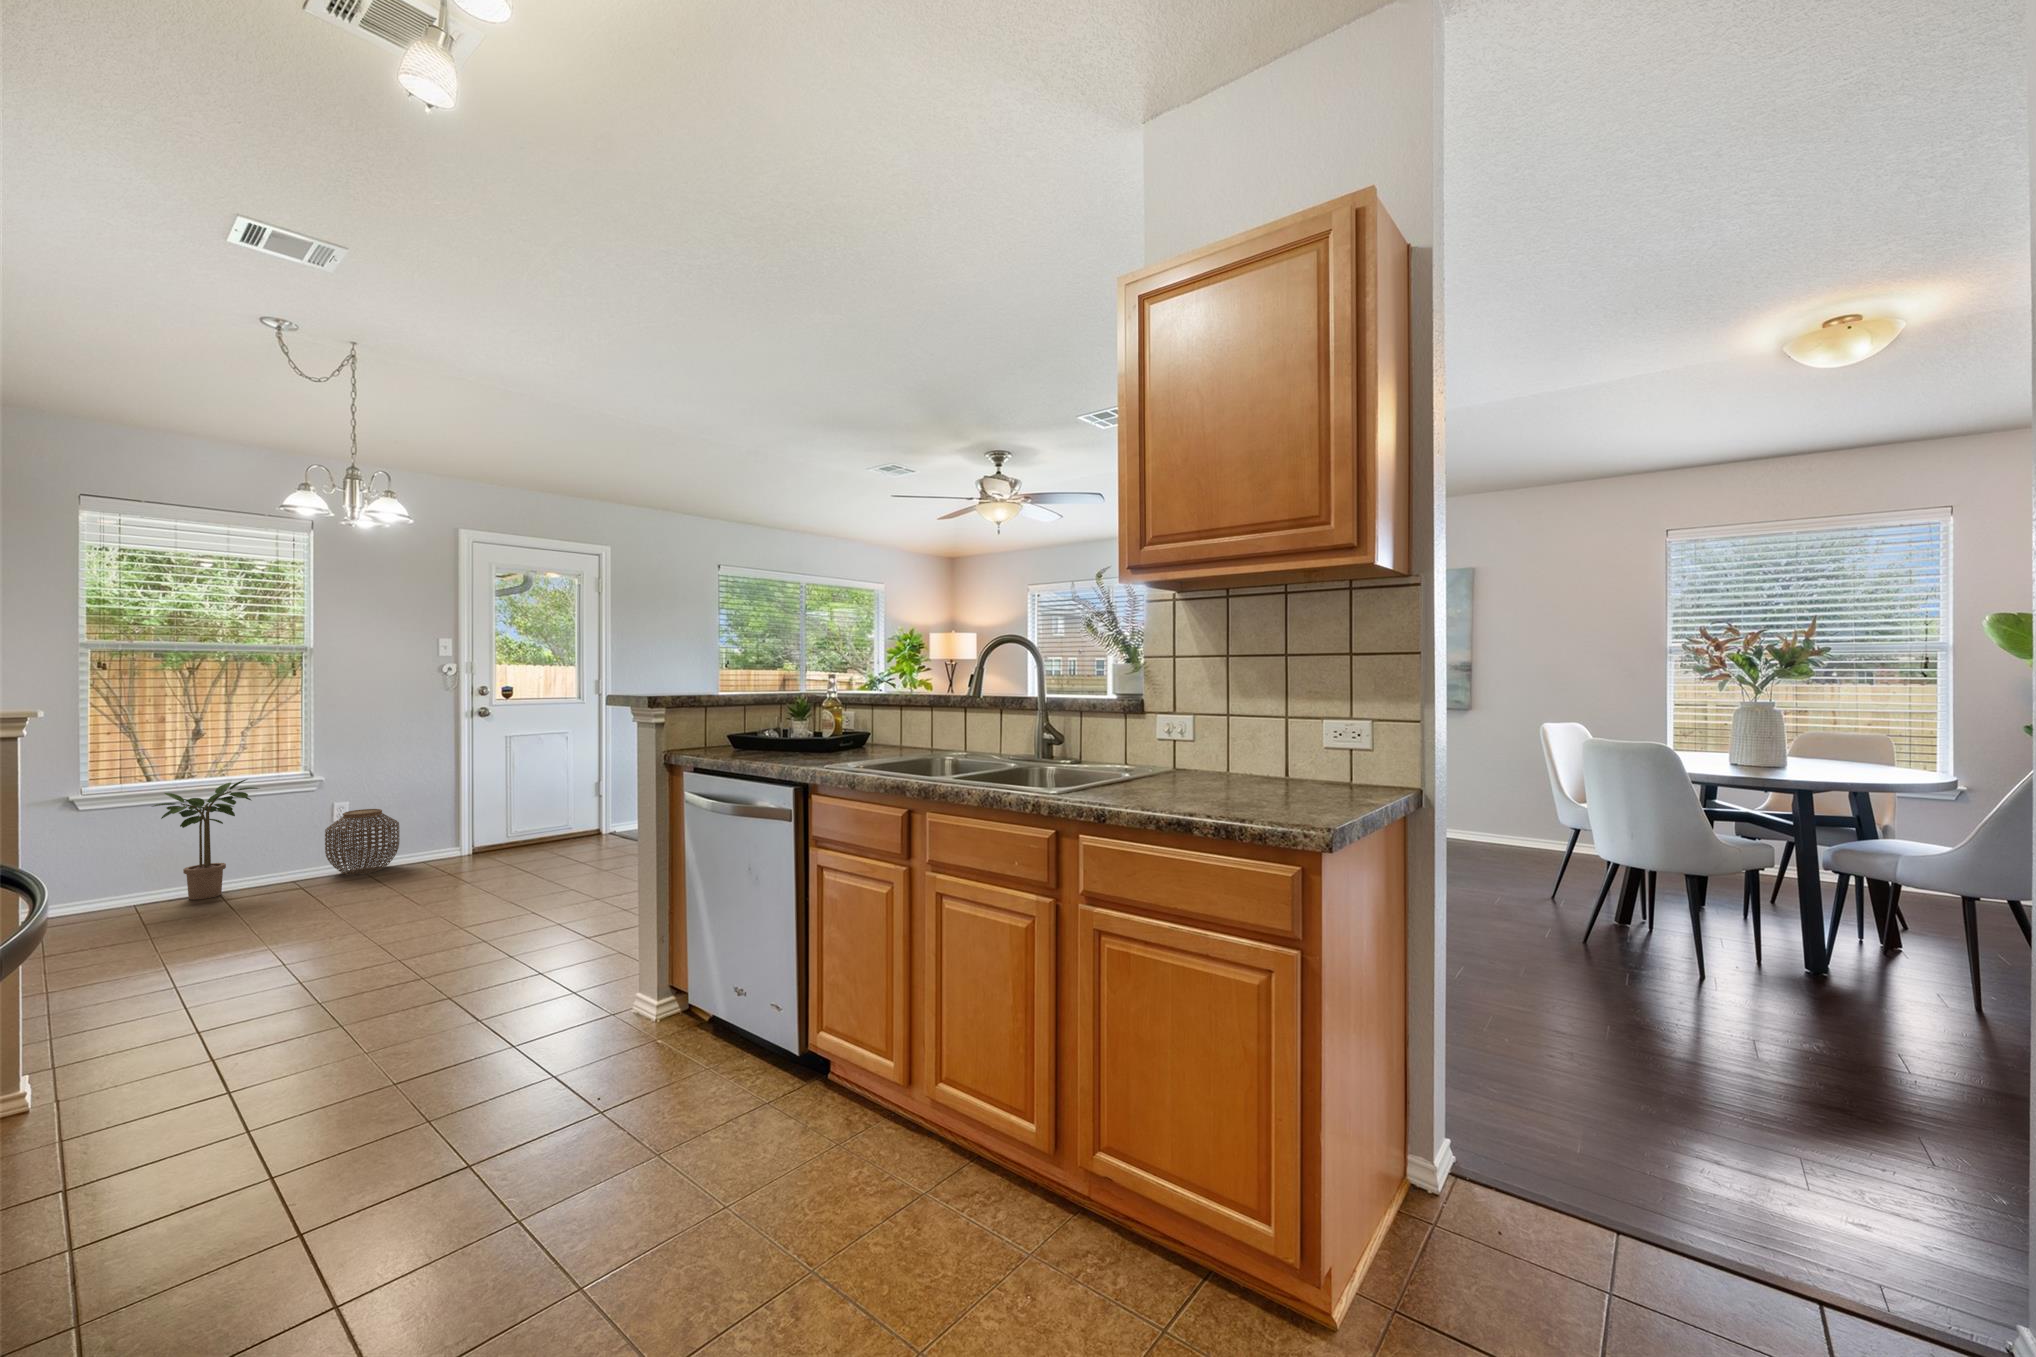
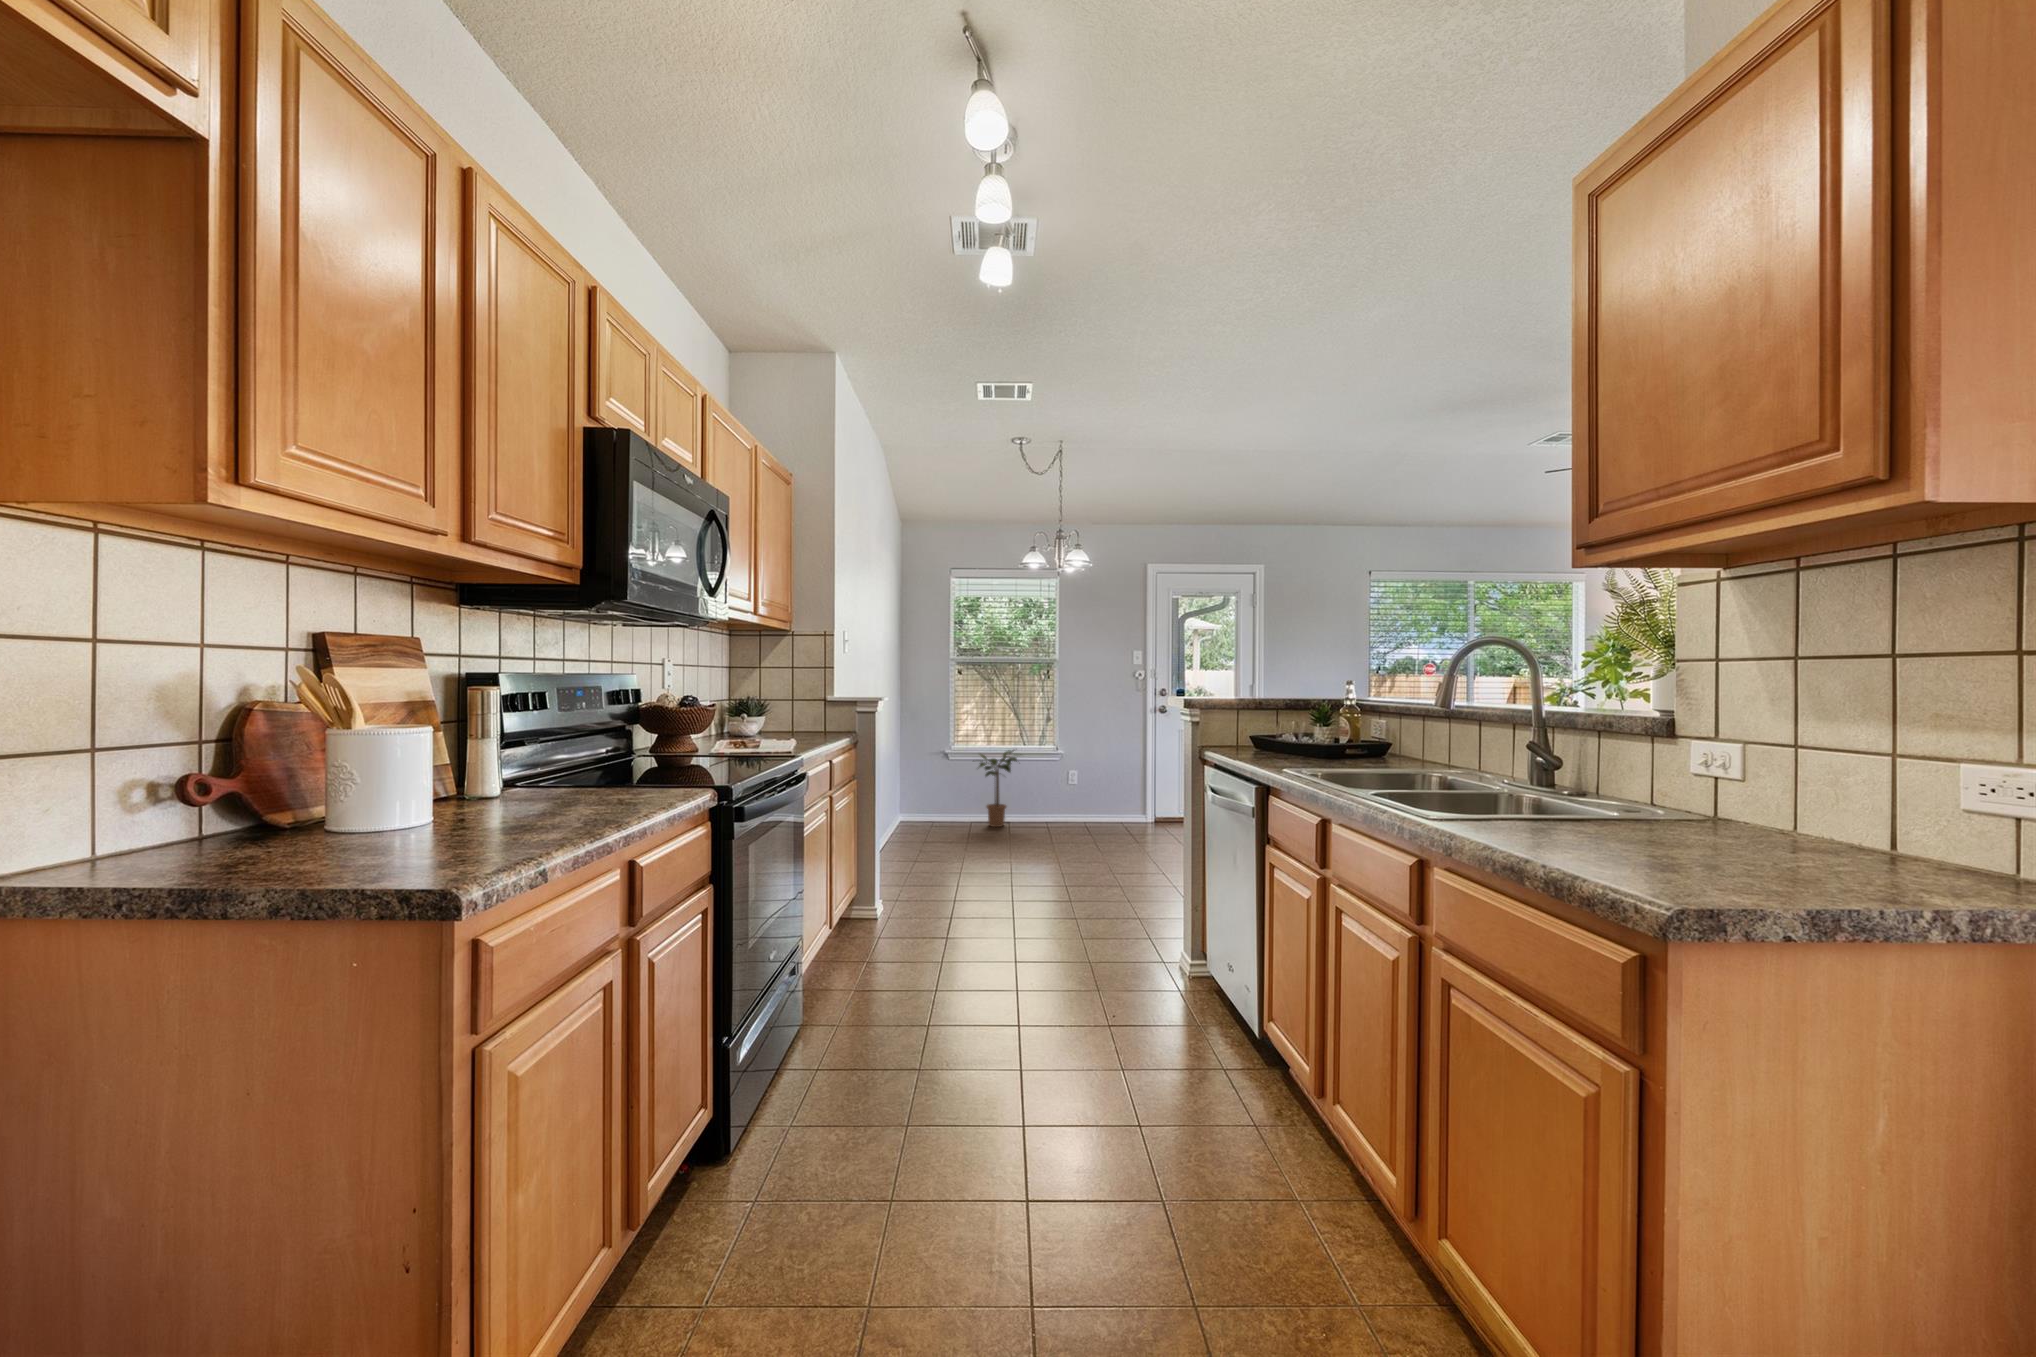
woven basket: present [325,809,400,875] -> none [1059,778,1103,827]

